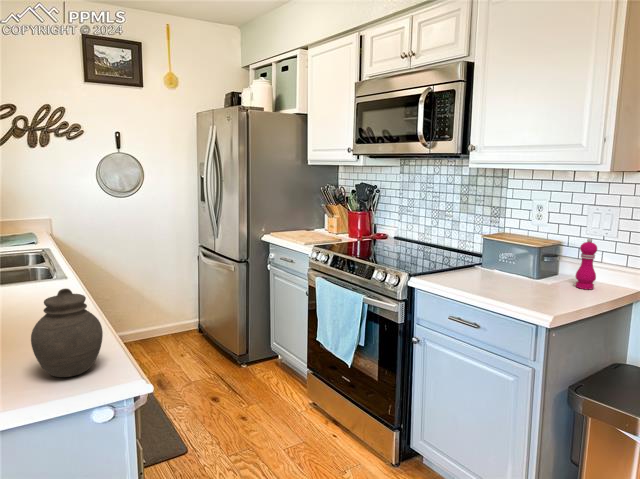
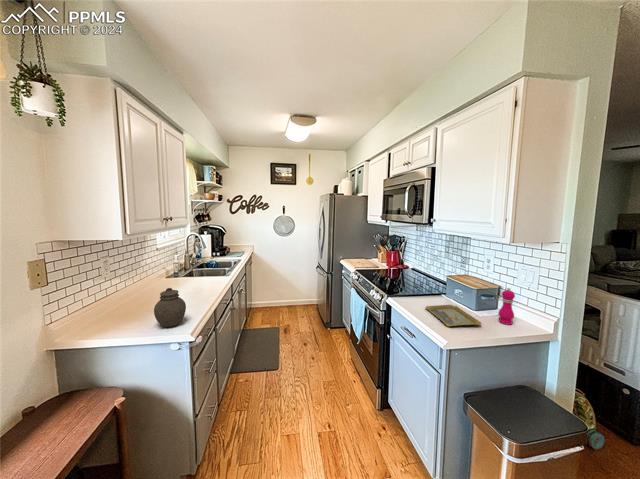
tray: none [479,275,568,300] -> present [426,305,482,326]

